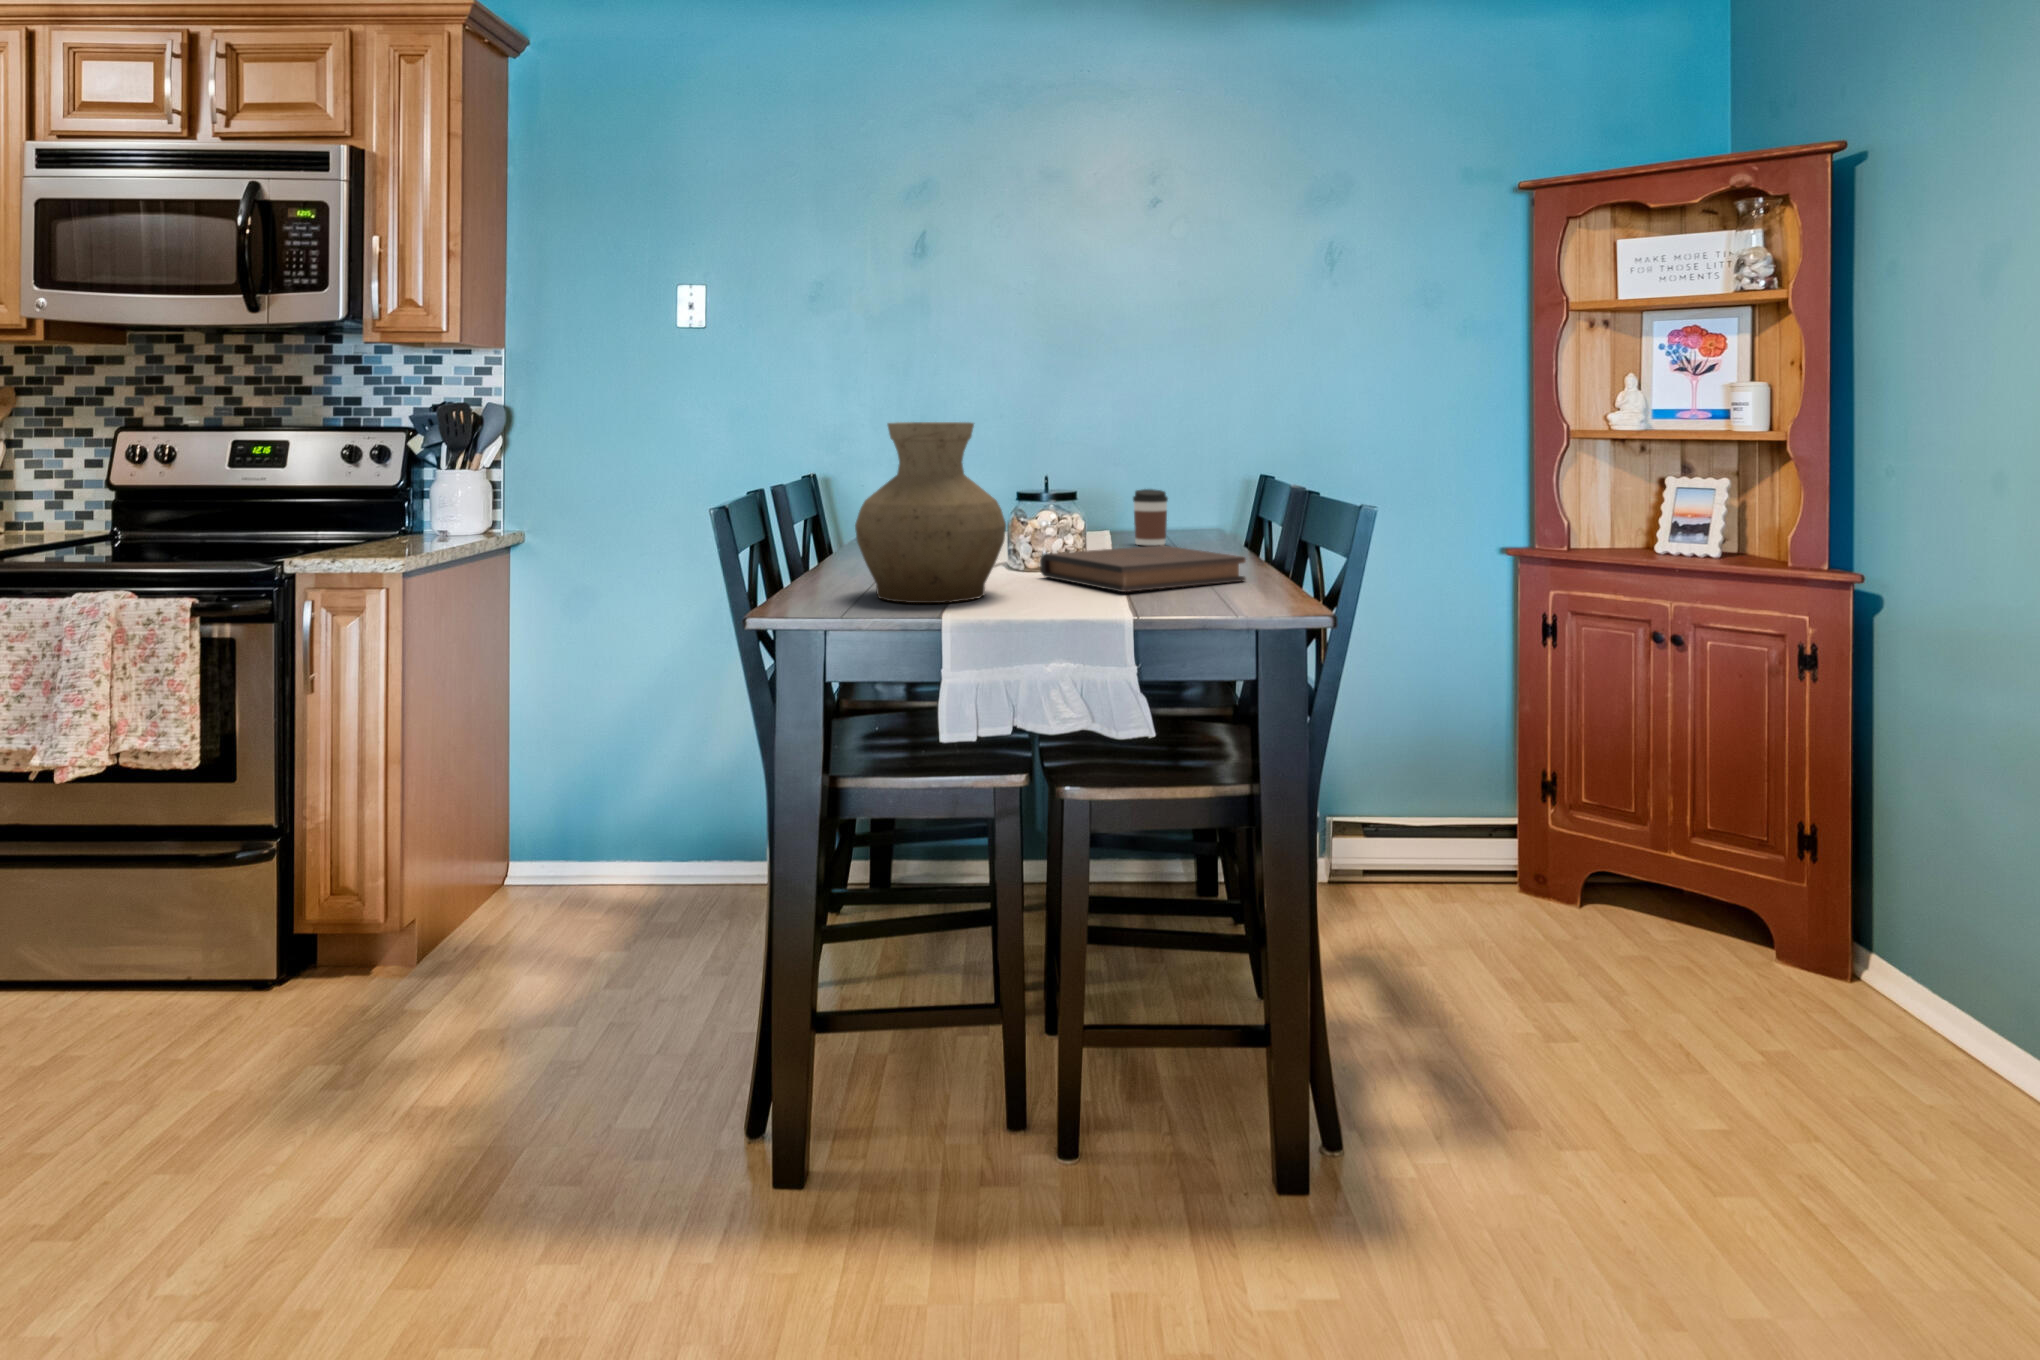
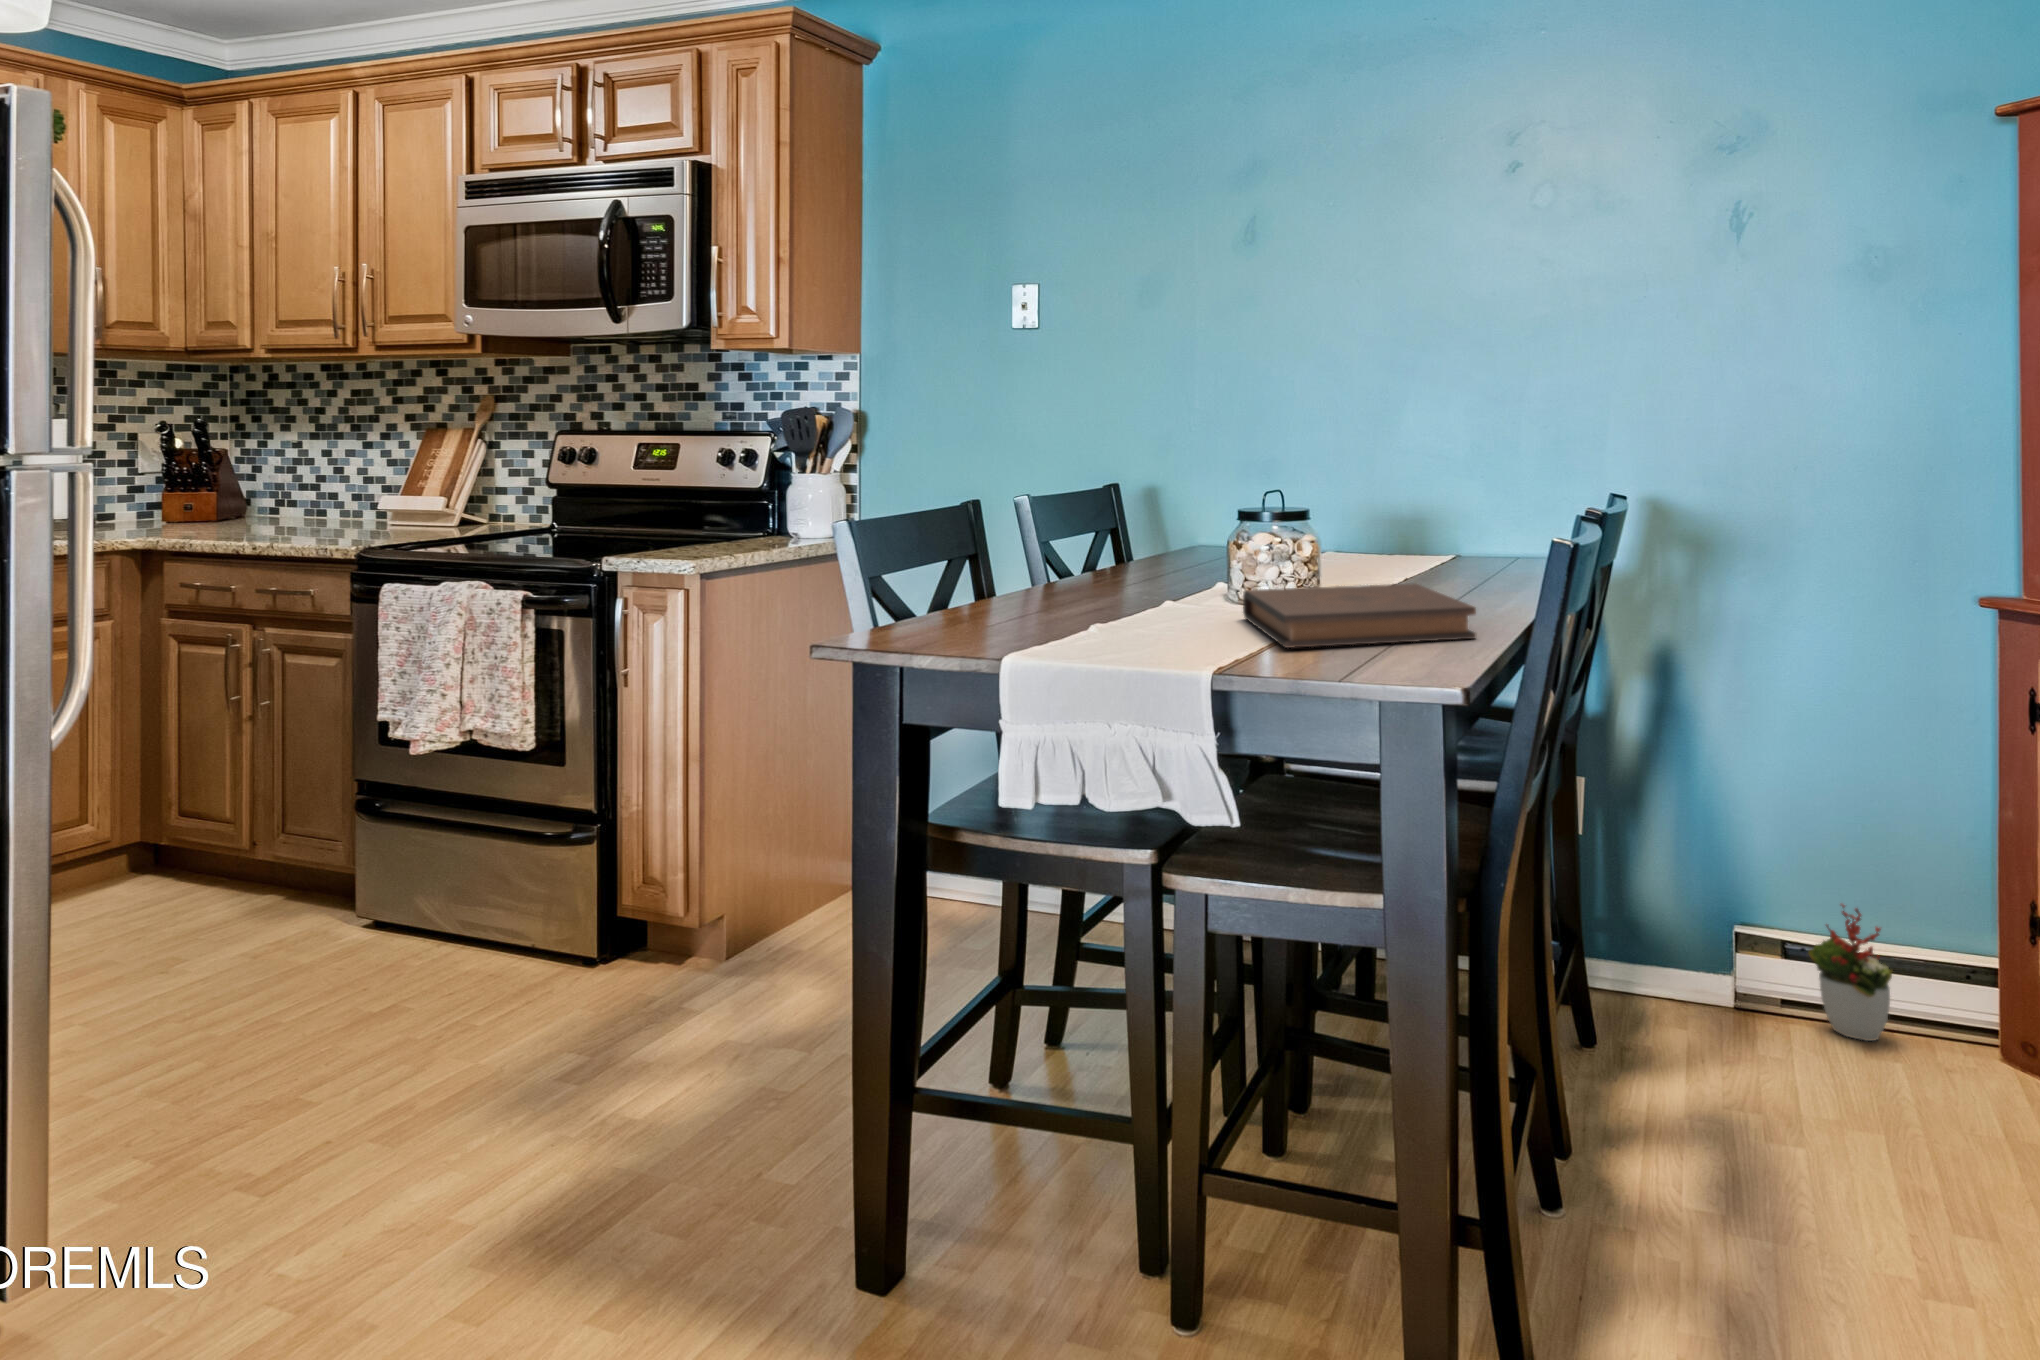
vase: present [855,422,1006,603] -> none [977,431,1159,651]
coffee cup: present [1133,489,1168,545] -> none [1440,509,1482,578]
decorative plant: none [1385,793,1448,897] -> present [1808,904,1892,1041]

